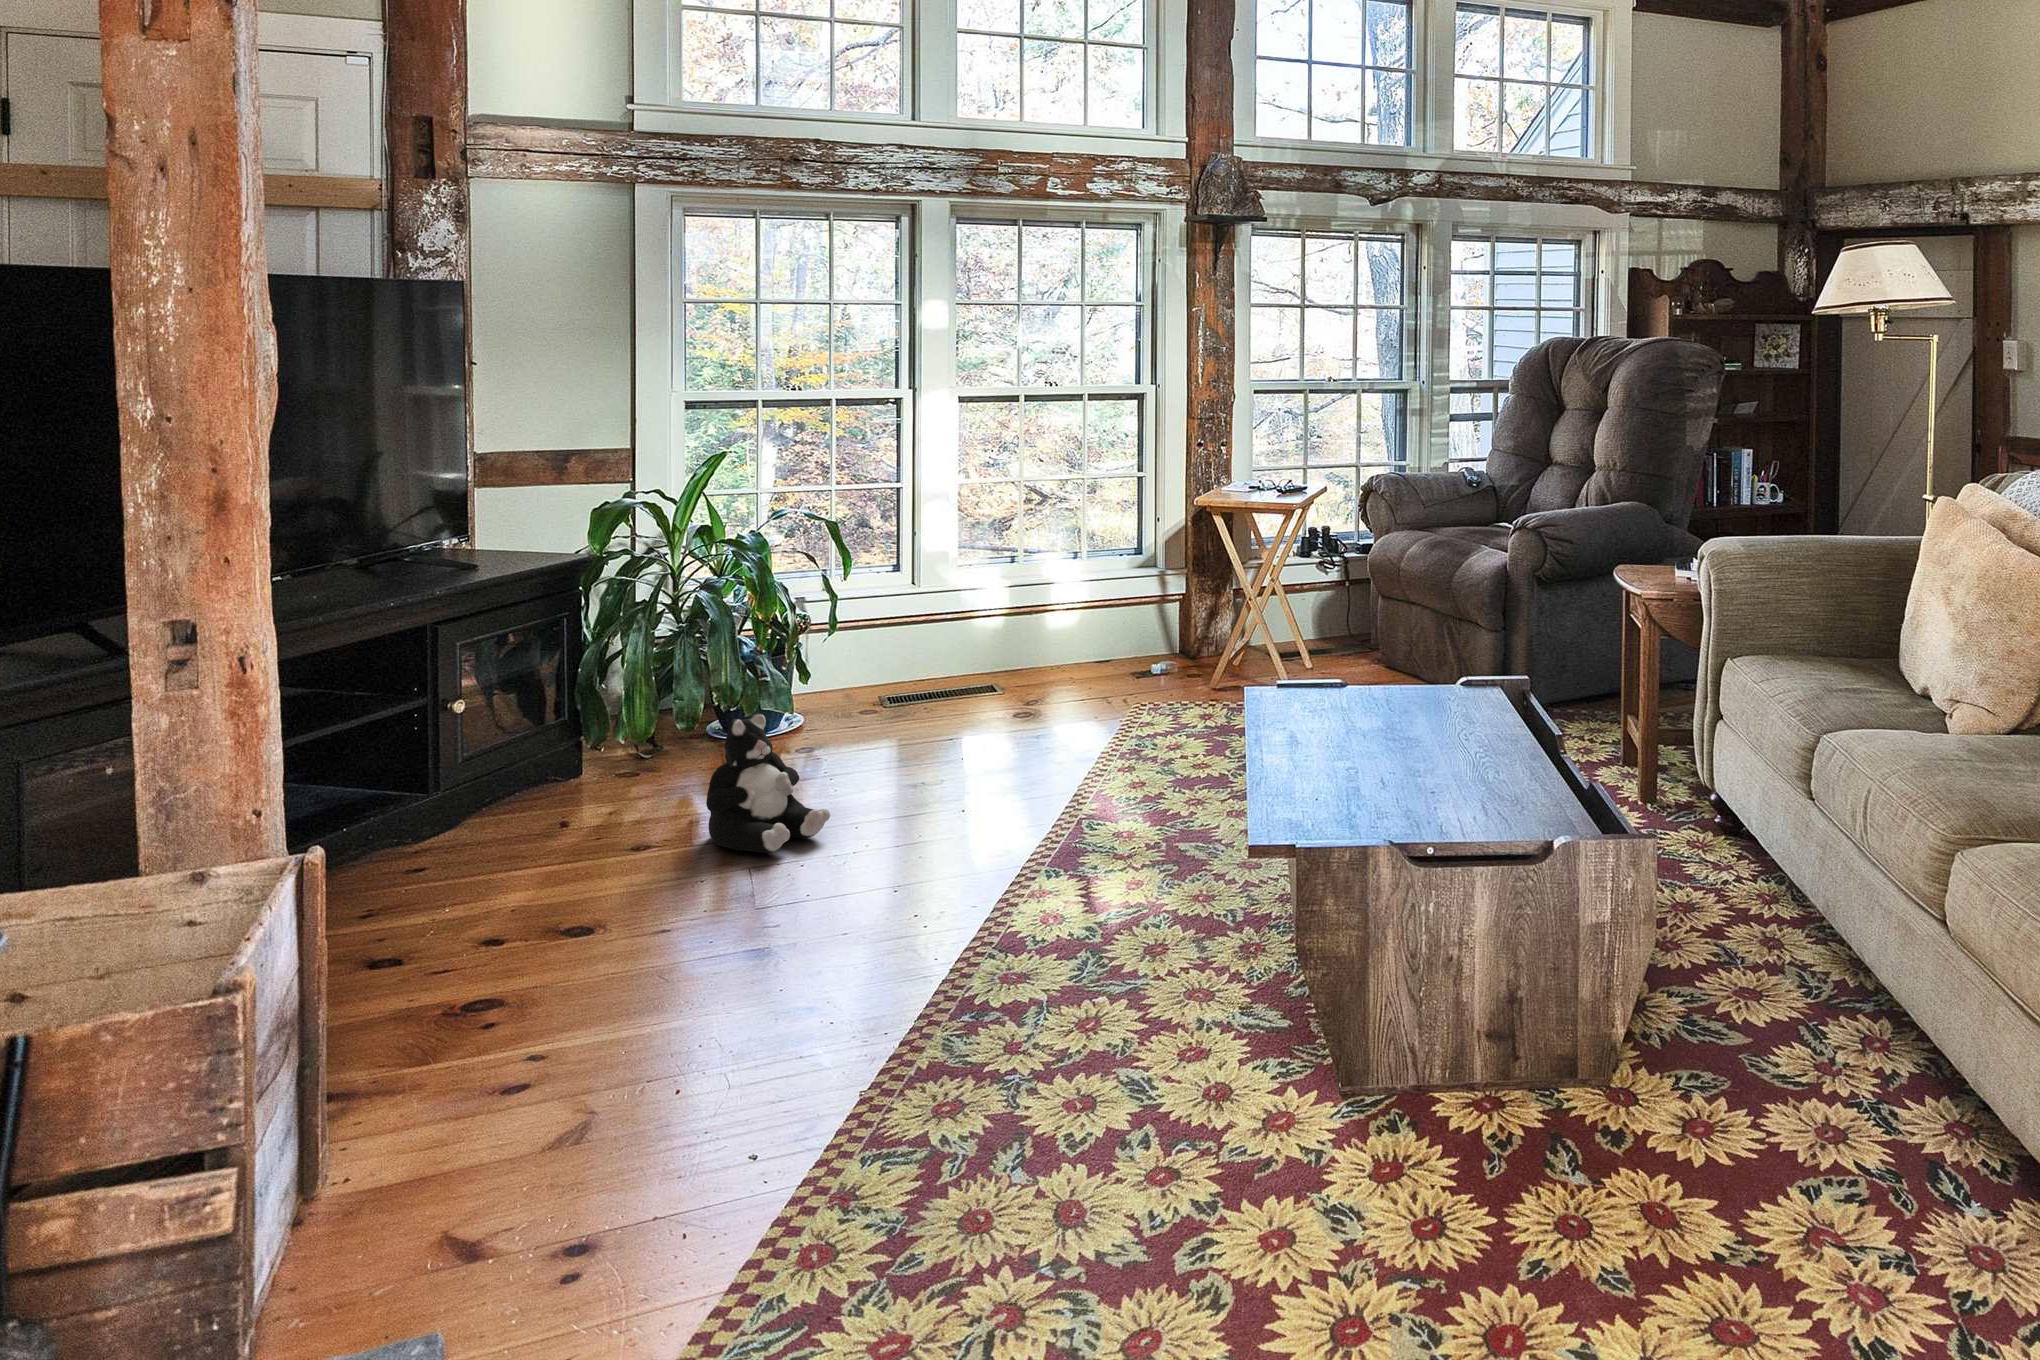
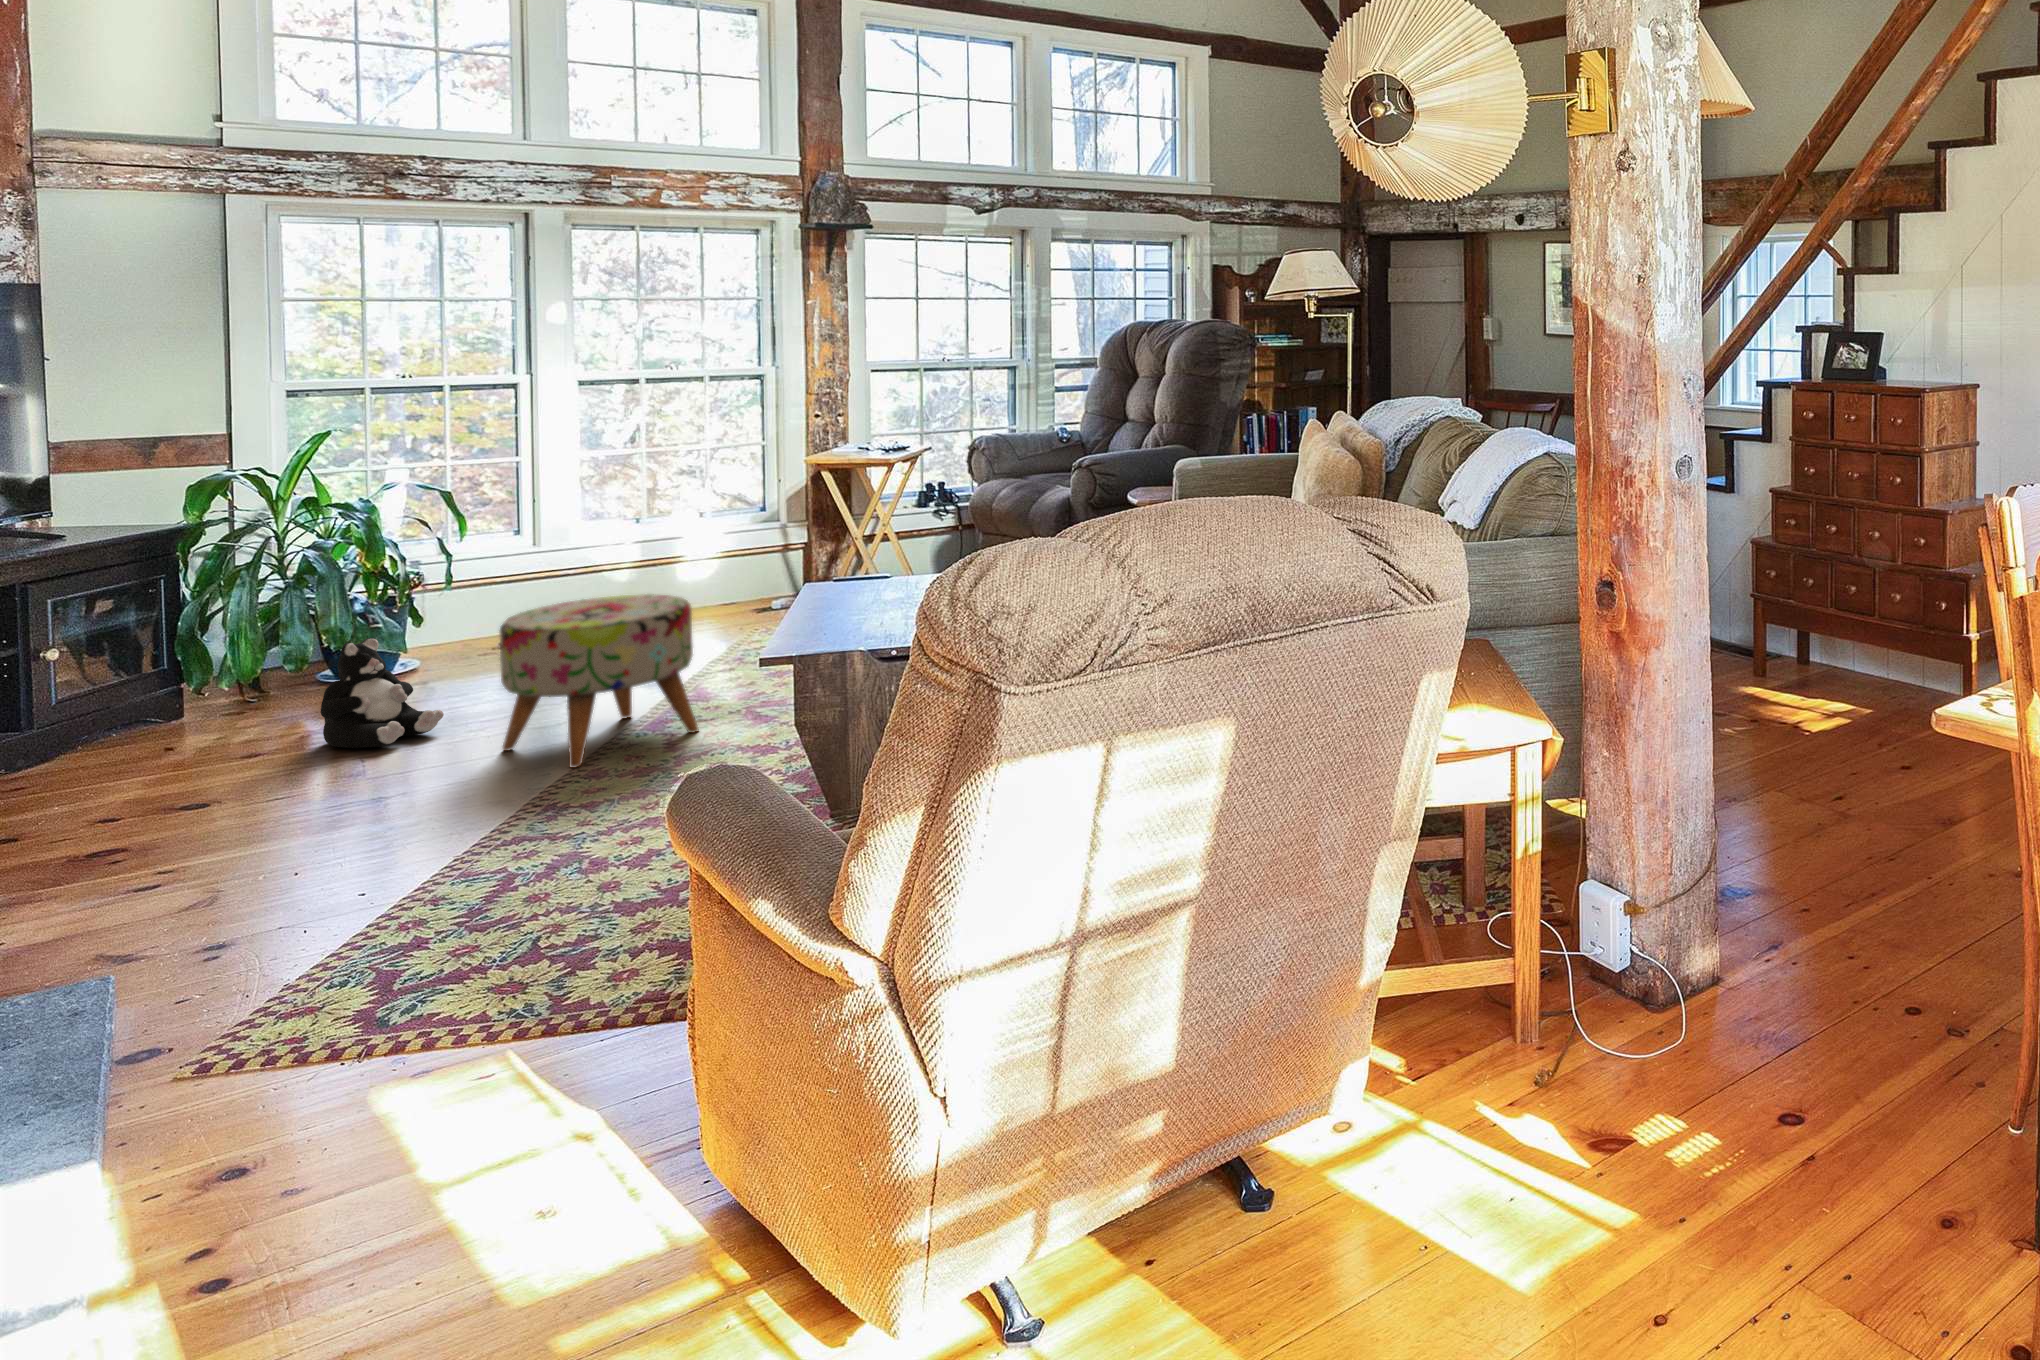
ottoman: none [893,685,1113,928] -> present [500,594,698,768]

